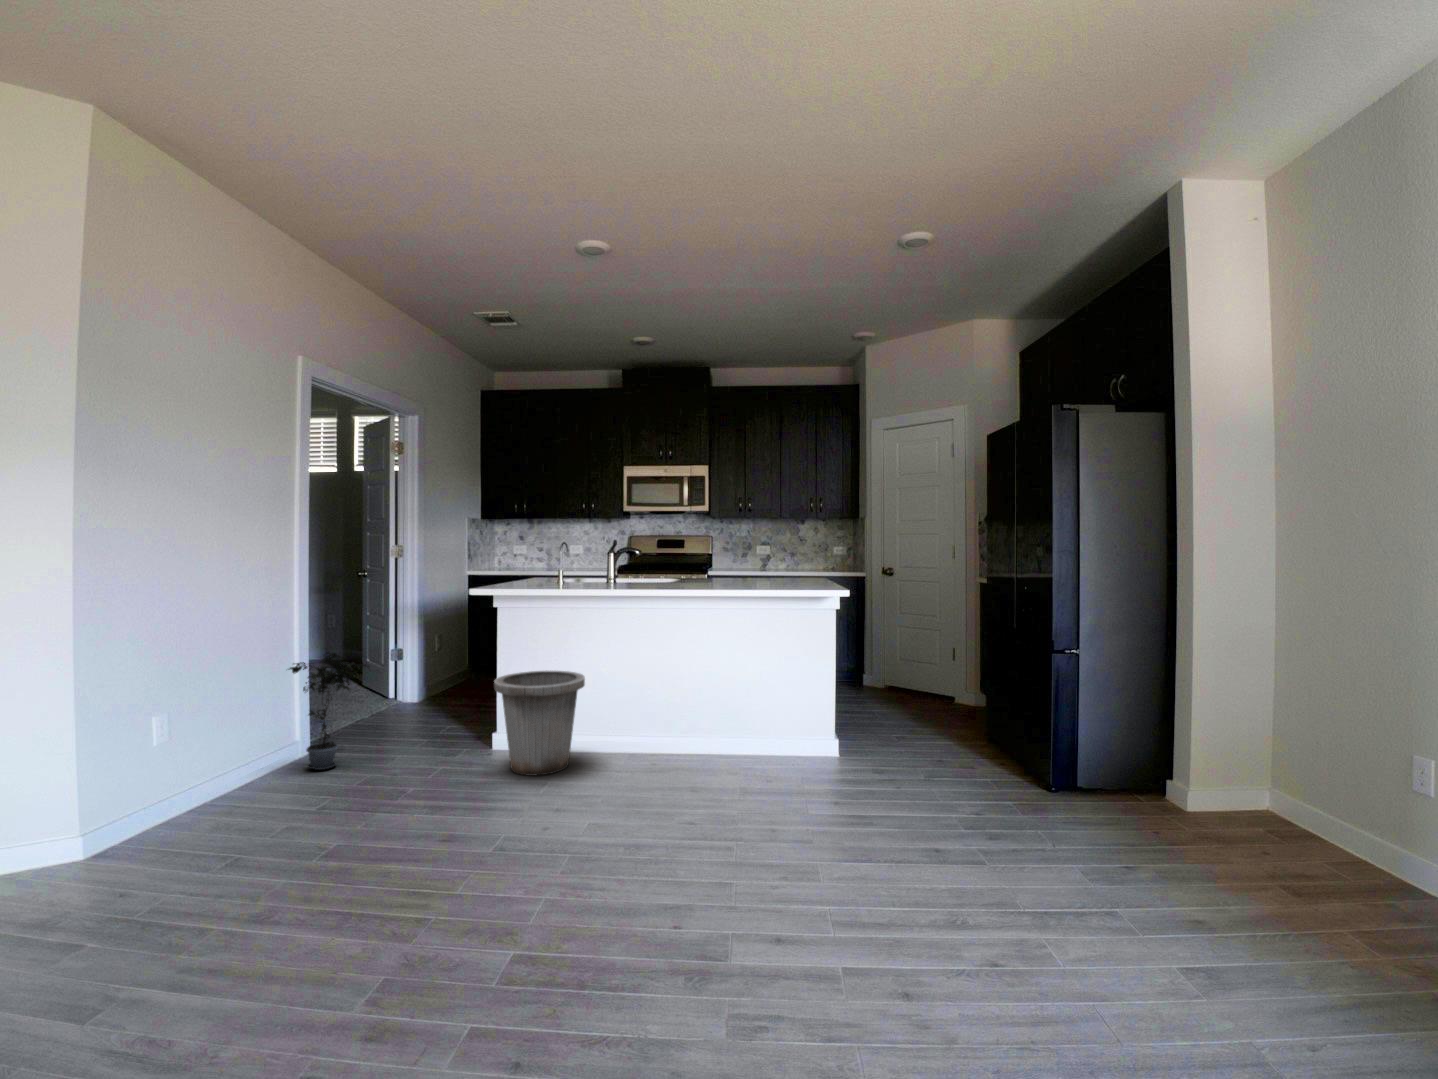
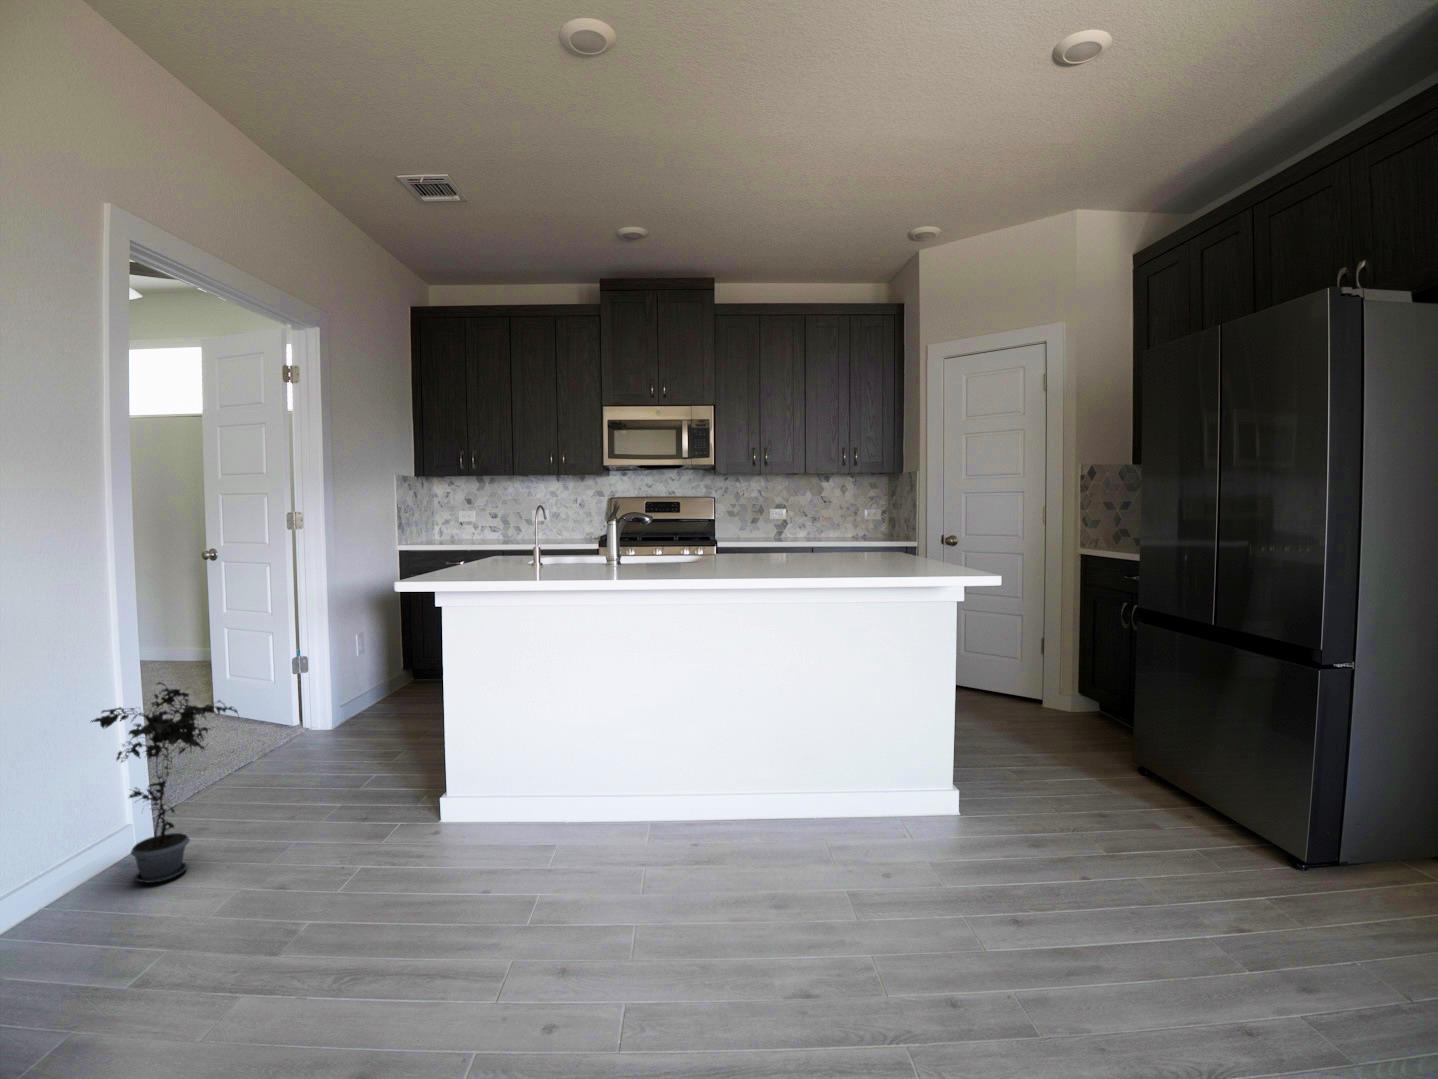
trash can: present [494,670,585,776] -> none [445,702,589,879]

